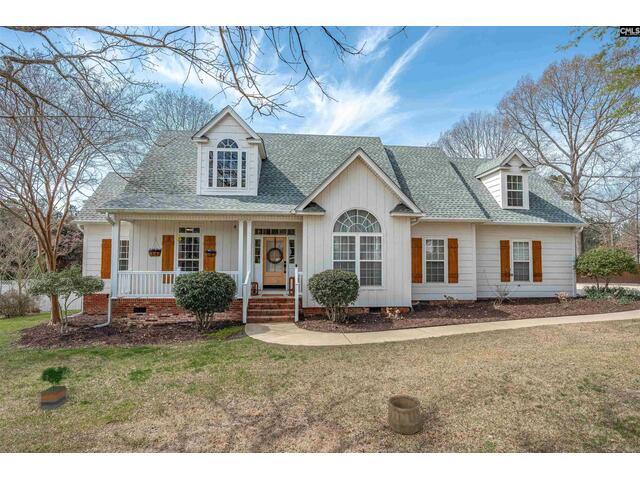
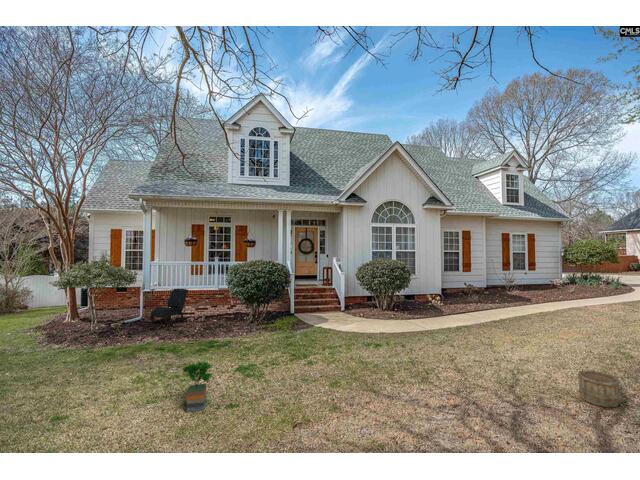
lounge chair: none [113,296,150,330] -> present [151,288,188,325]

